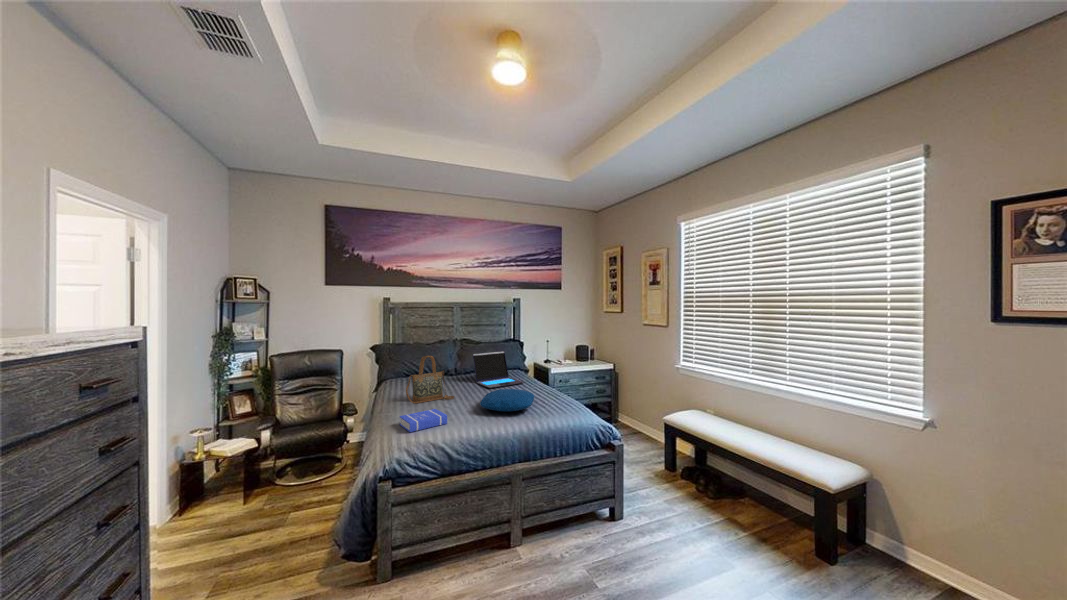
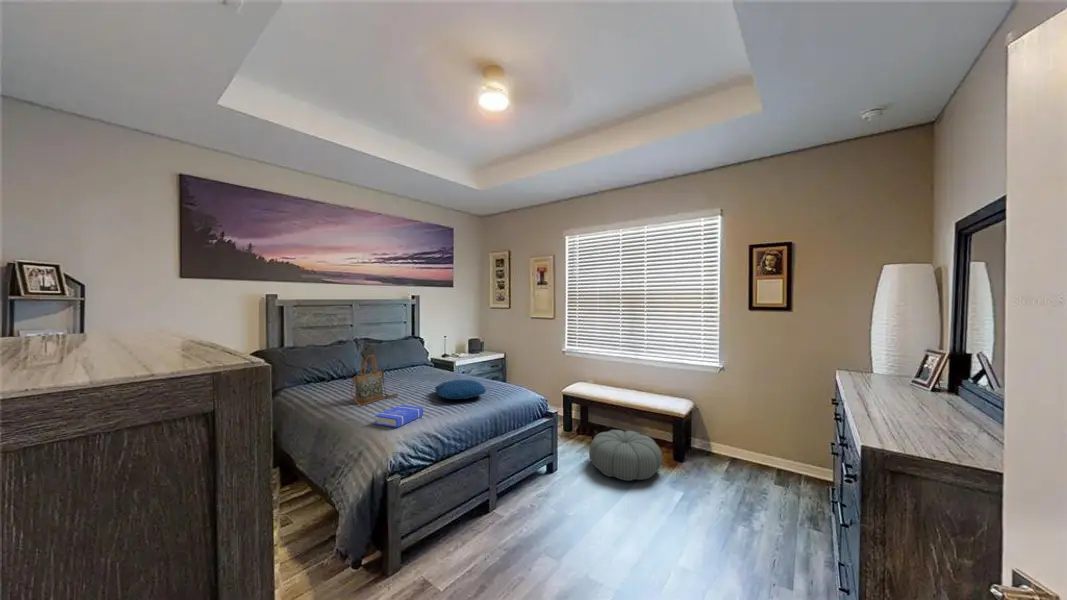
laptop: present [473,351,523,388] -> none [394,348,448,384]
pouf: none [667,483,782,571] -> present [589,430,662,481]

